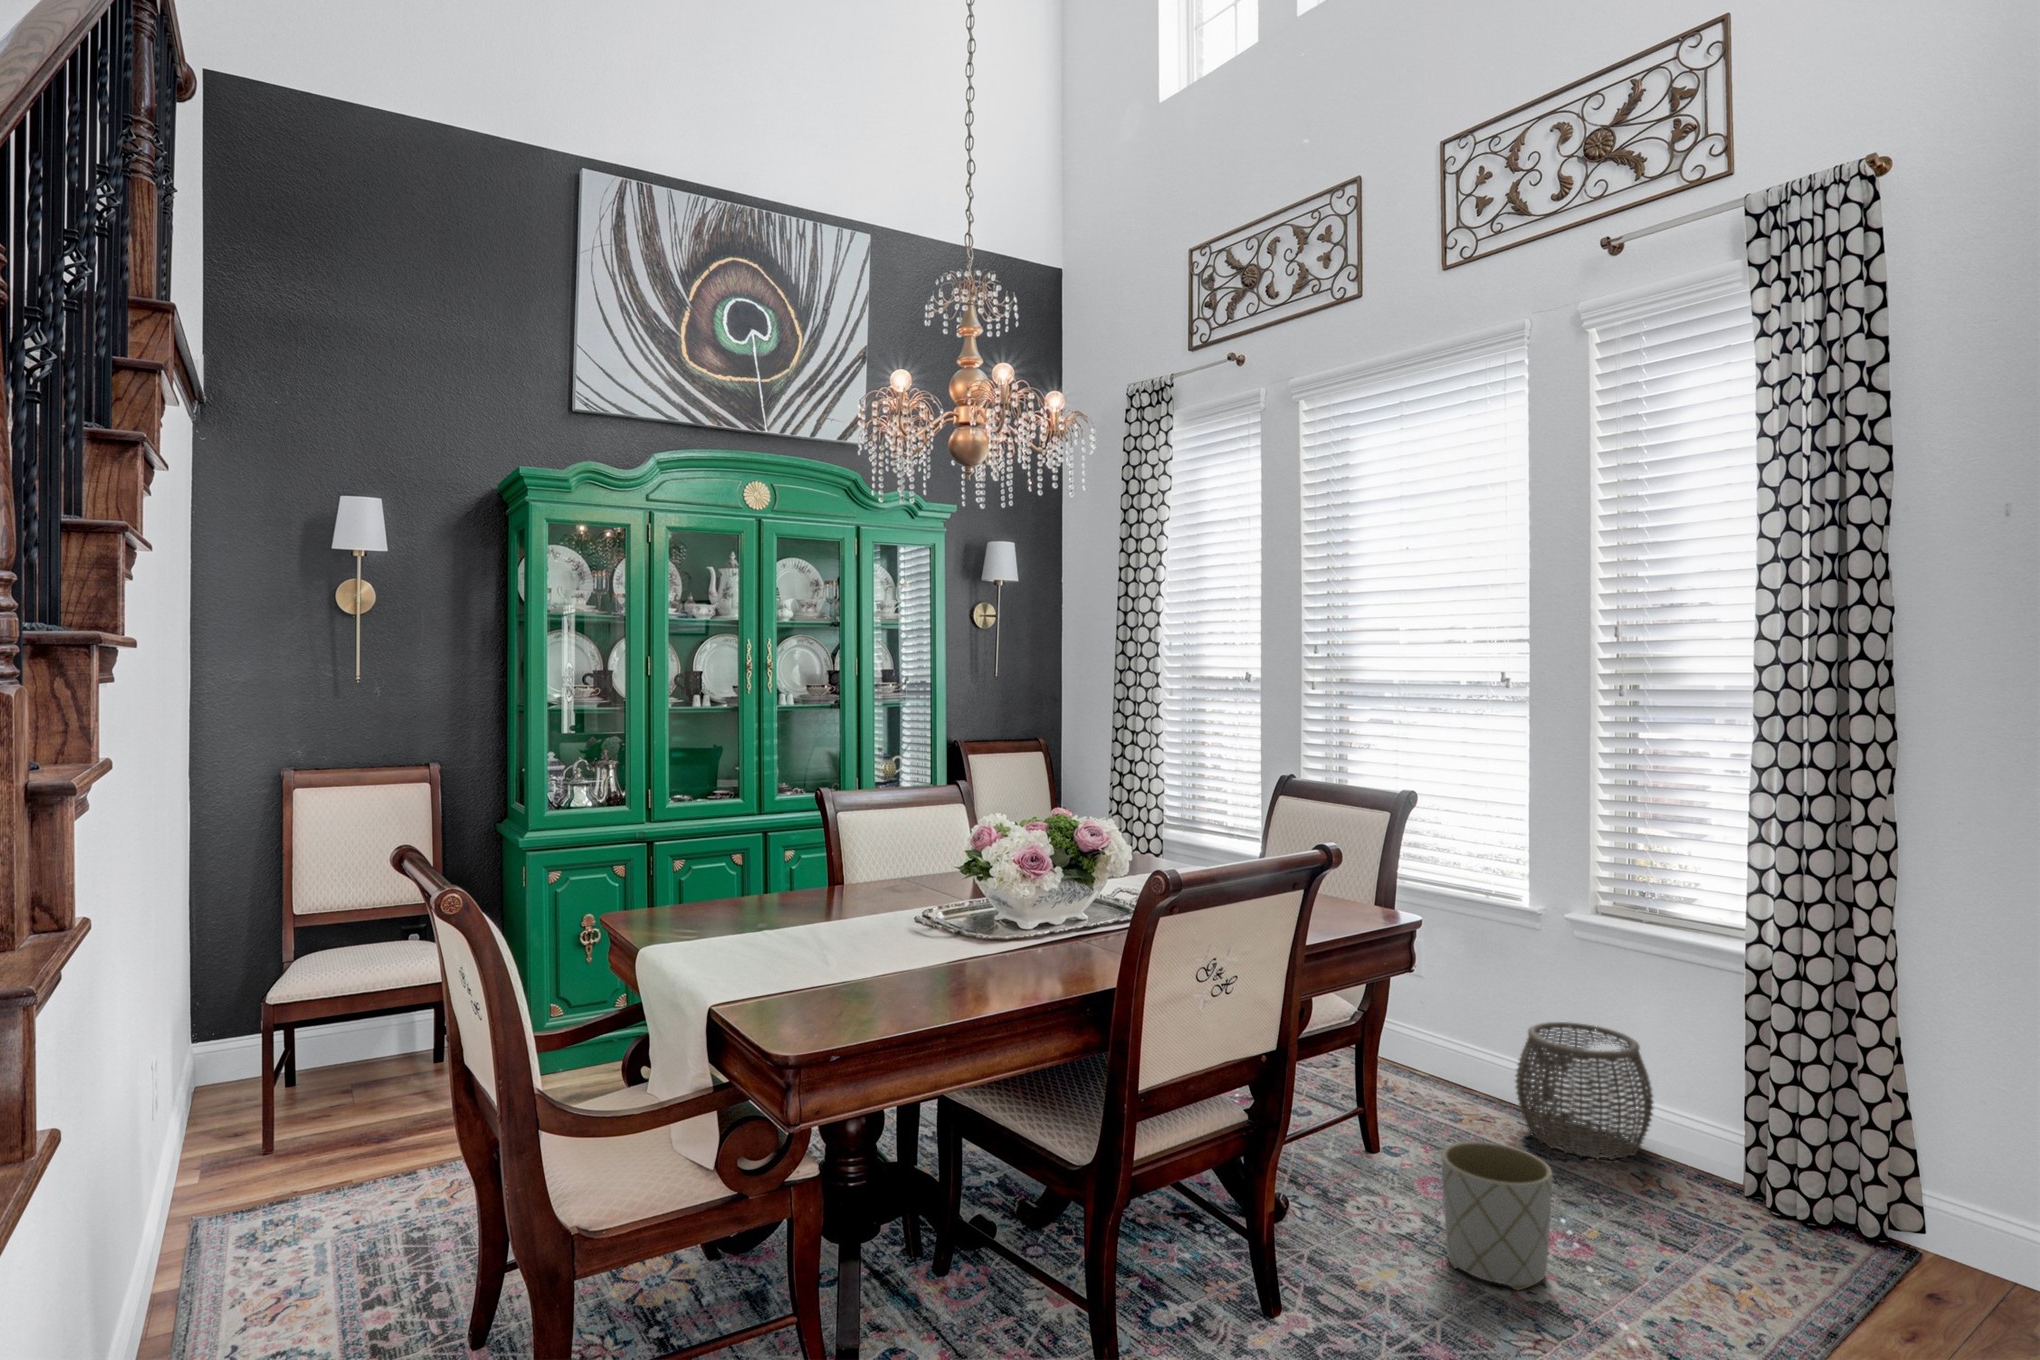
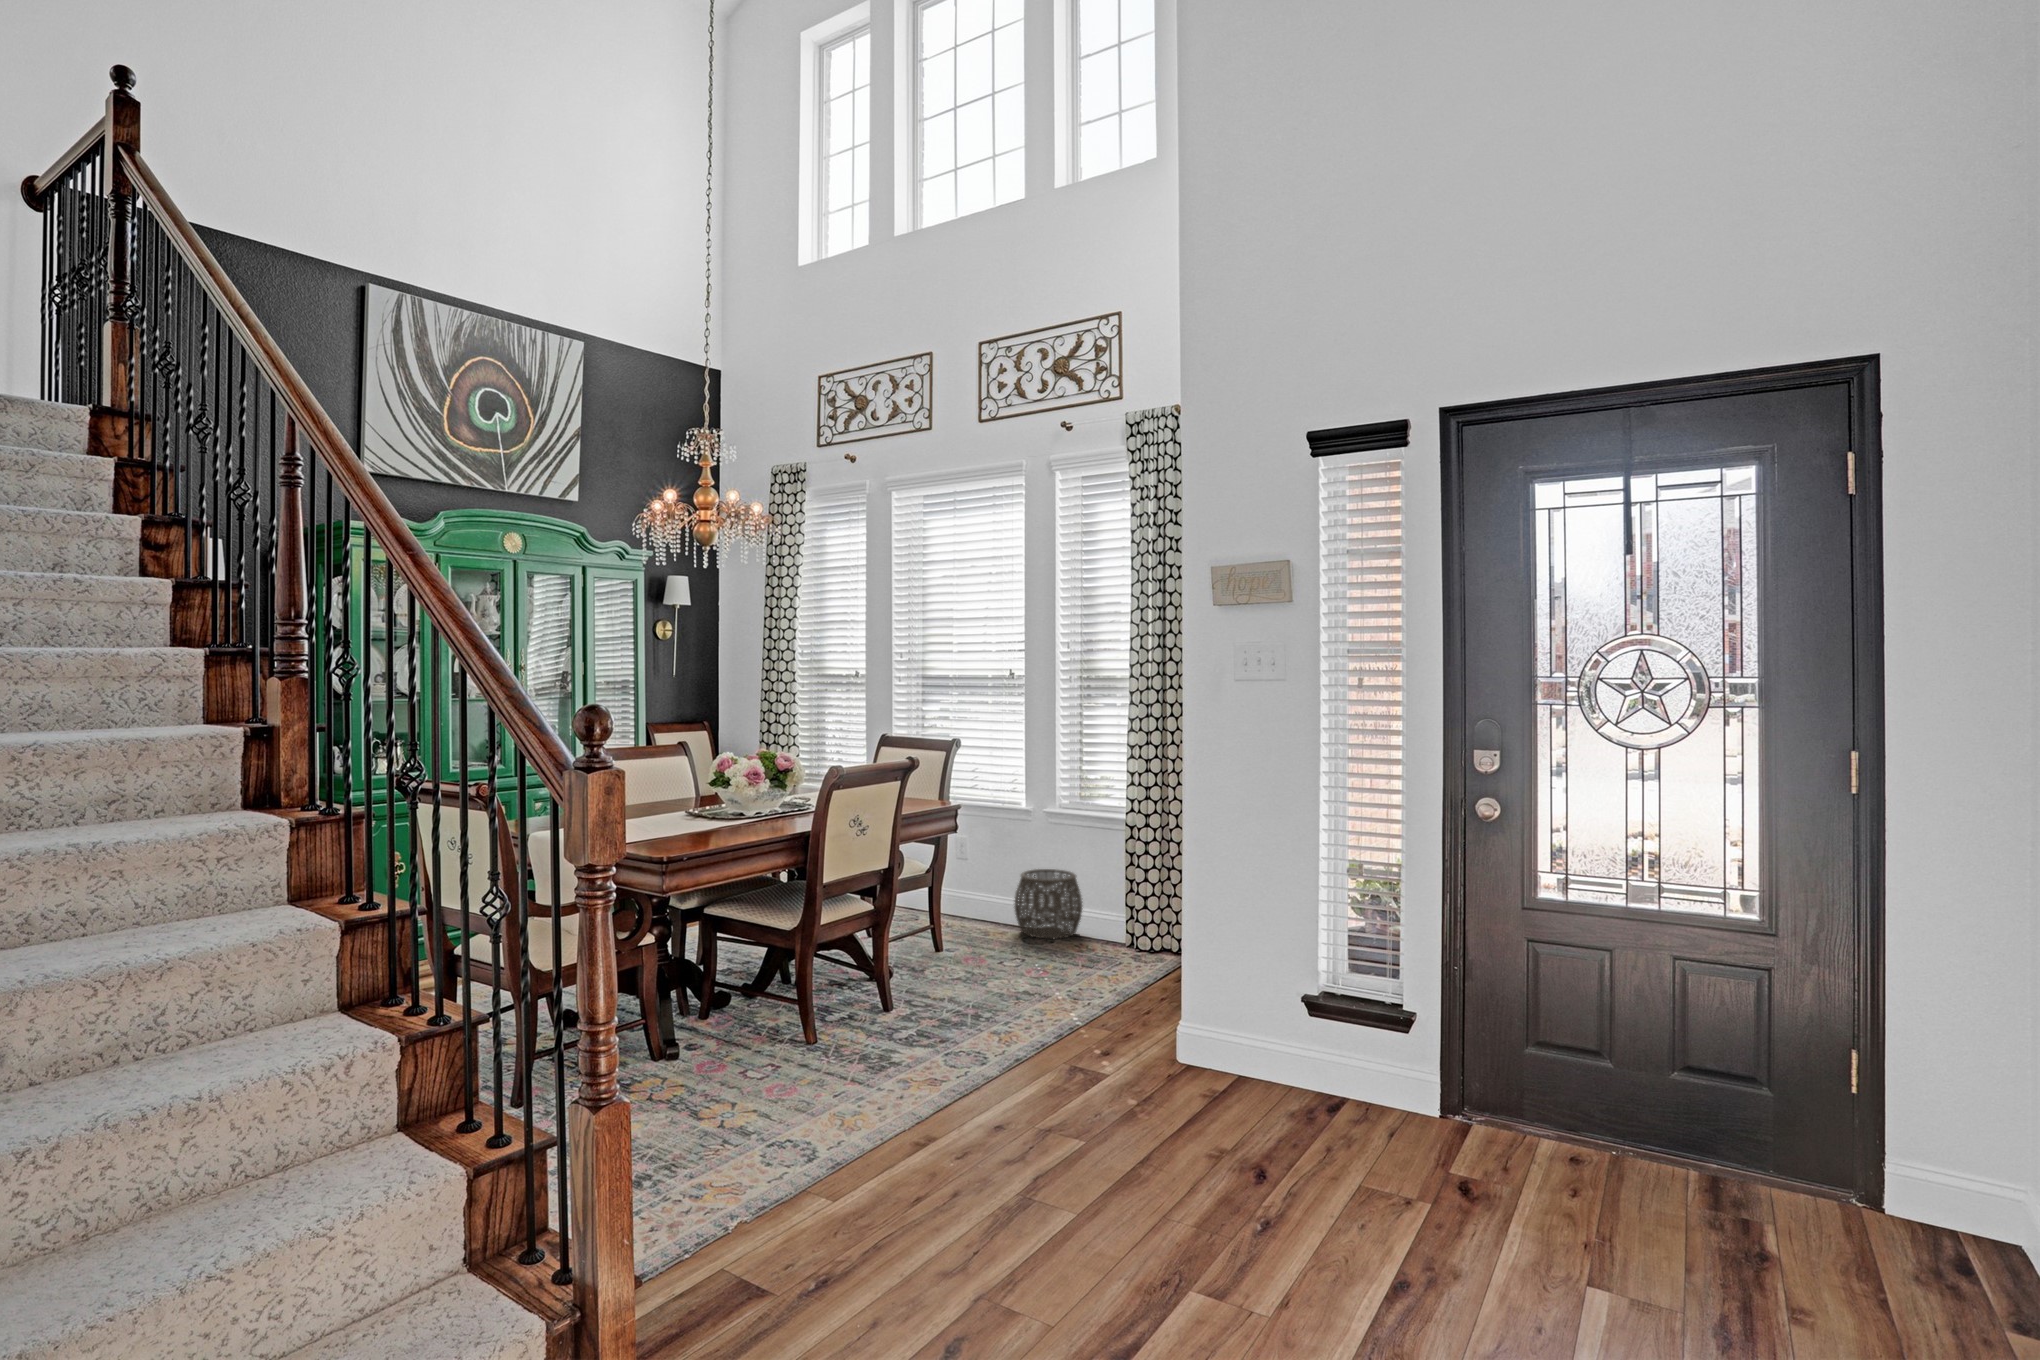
planter: present [1441,1142,1552,1290] -> none [973,921,1026,989]

